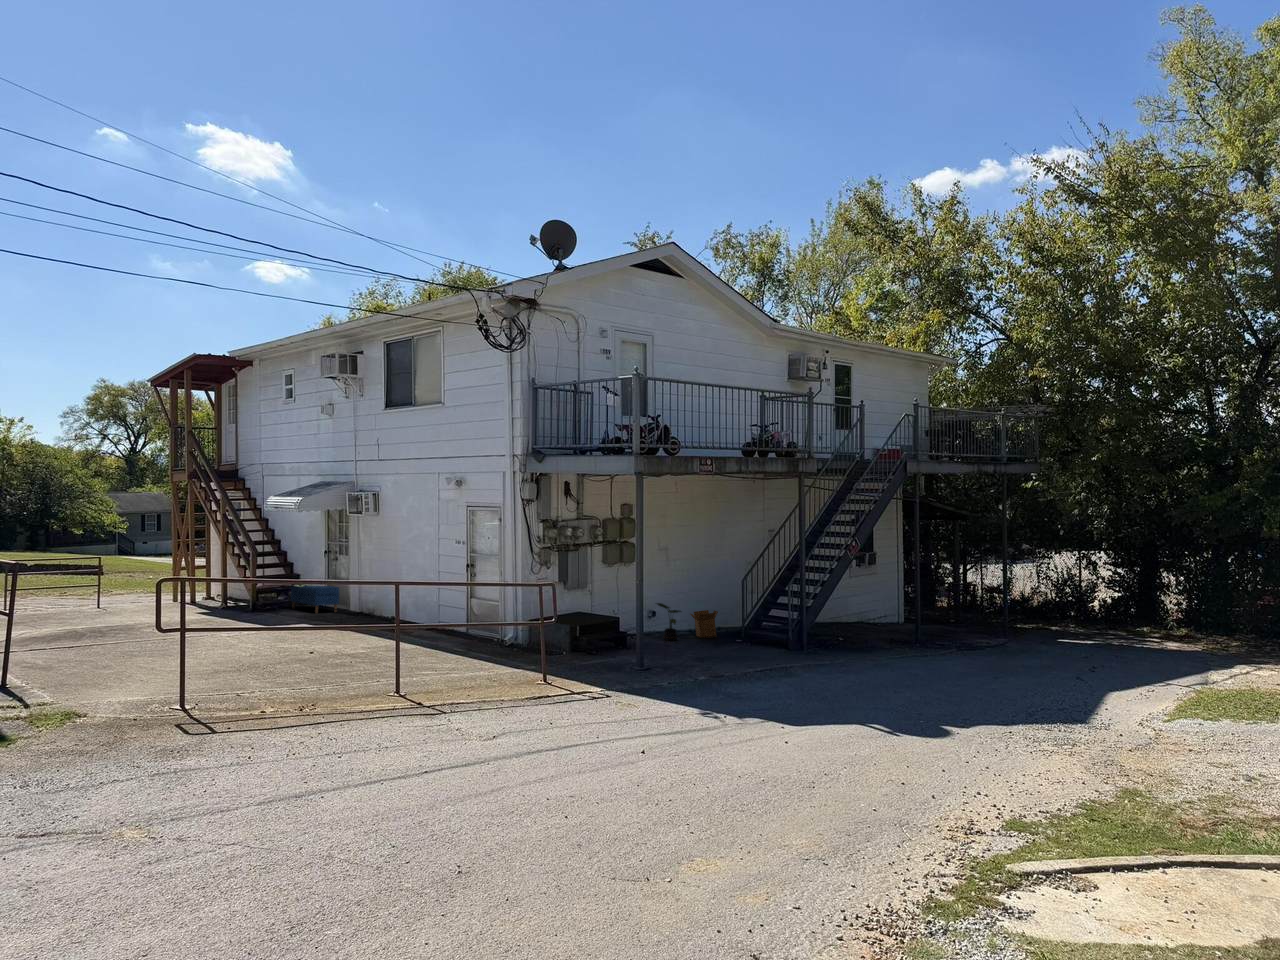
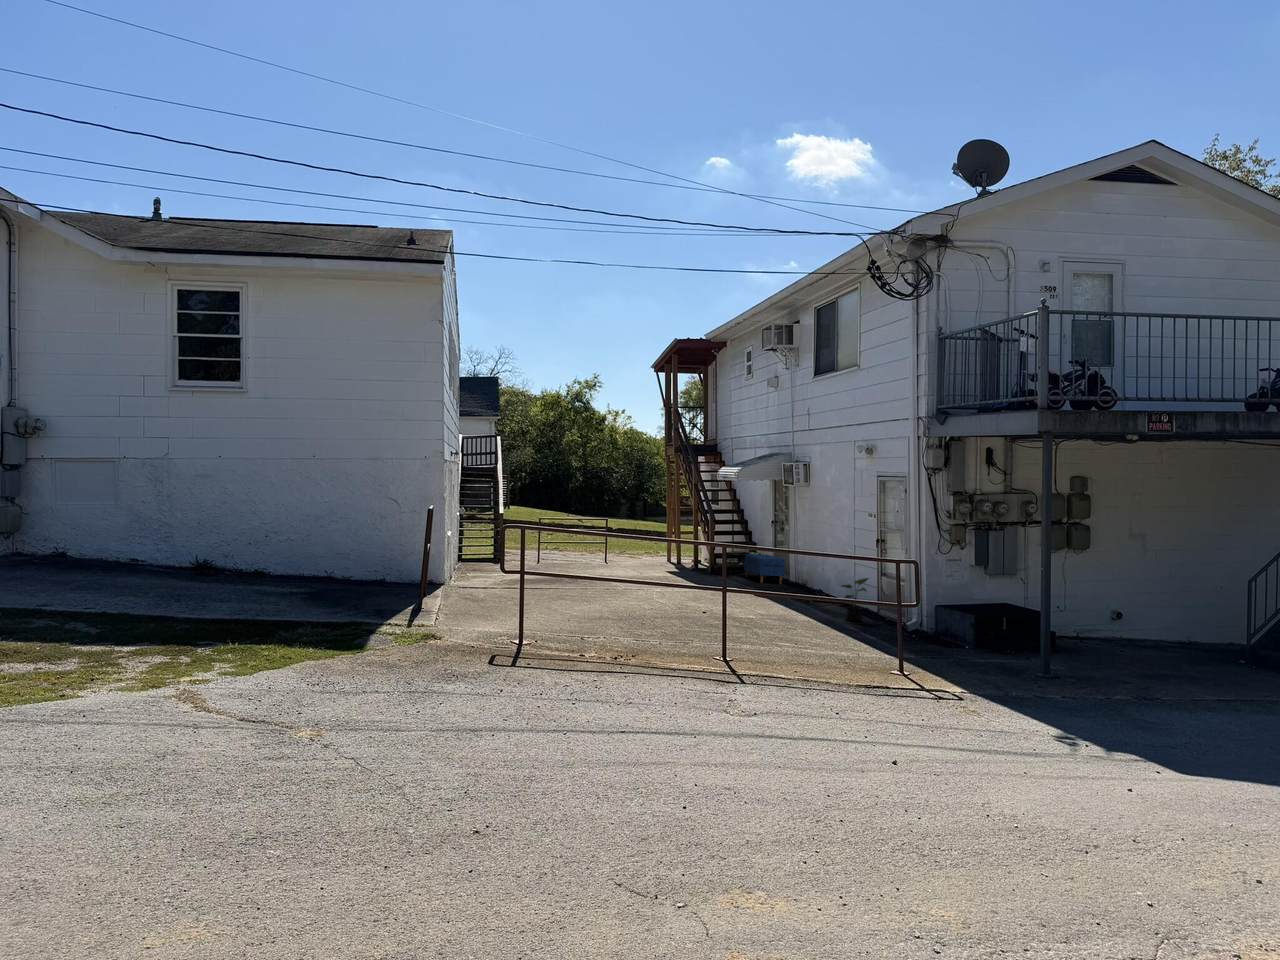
potted plant: present [656,603,681,641] -> present [841,578,868,621]
cardboard box: present [690,610,718,638] -> none [1176,621,1218,657]

